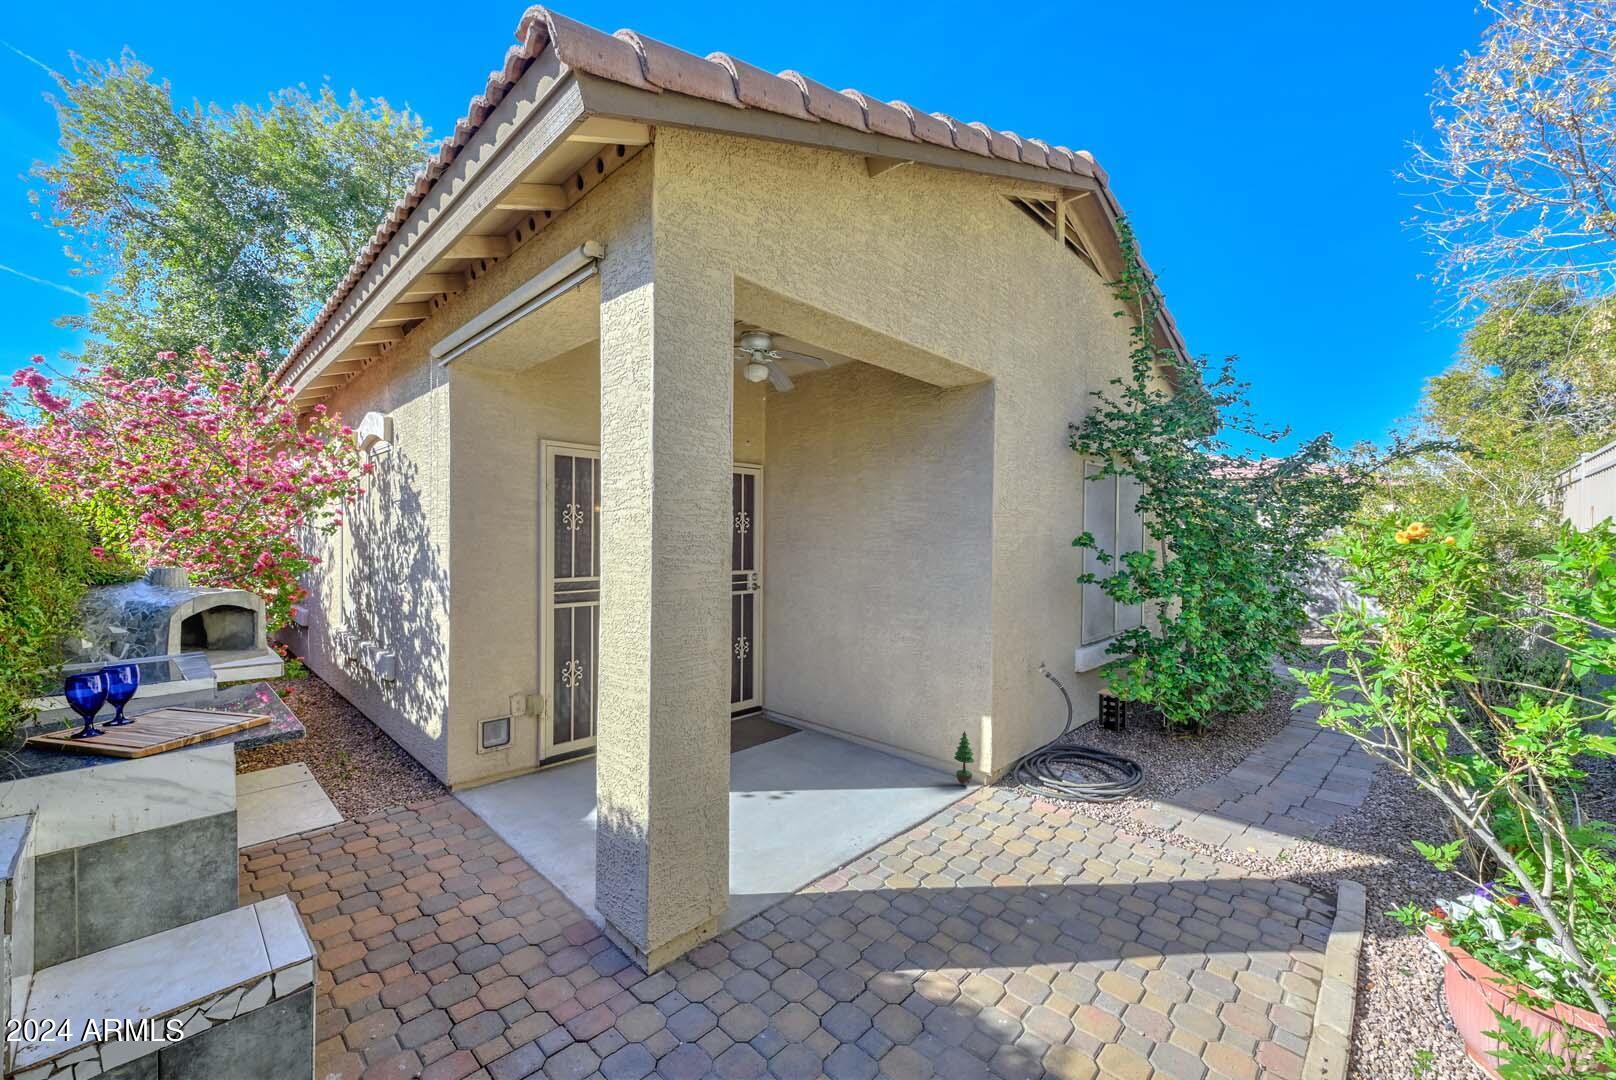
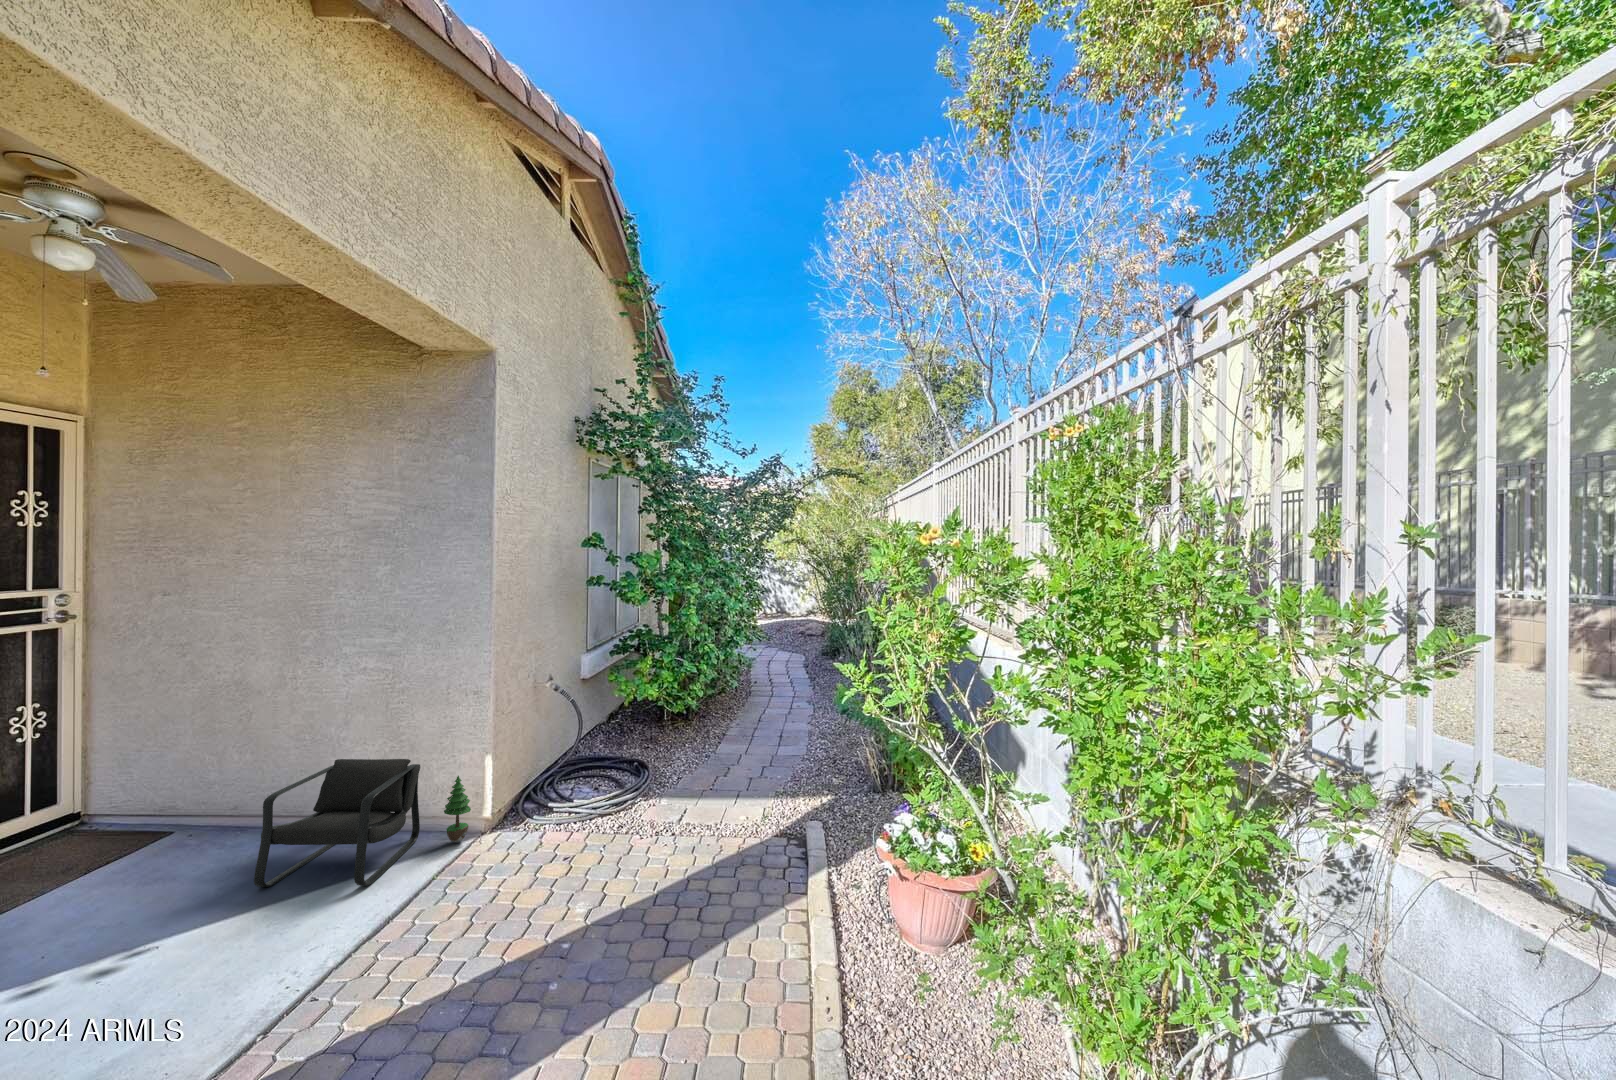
side table: present [1096,688,1127,732] -> none [602,690,631,732]
armchair: none [840,700,938,796] -> present [254,759,420,887]

